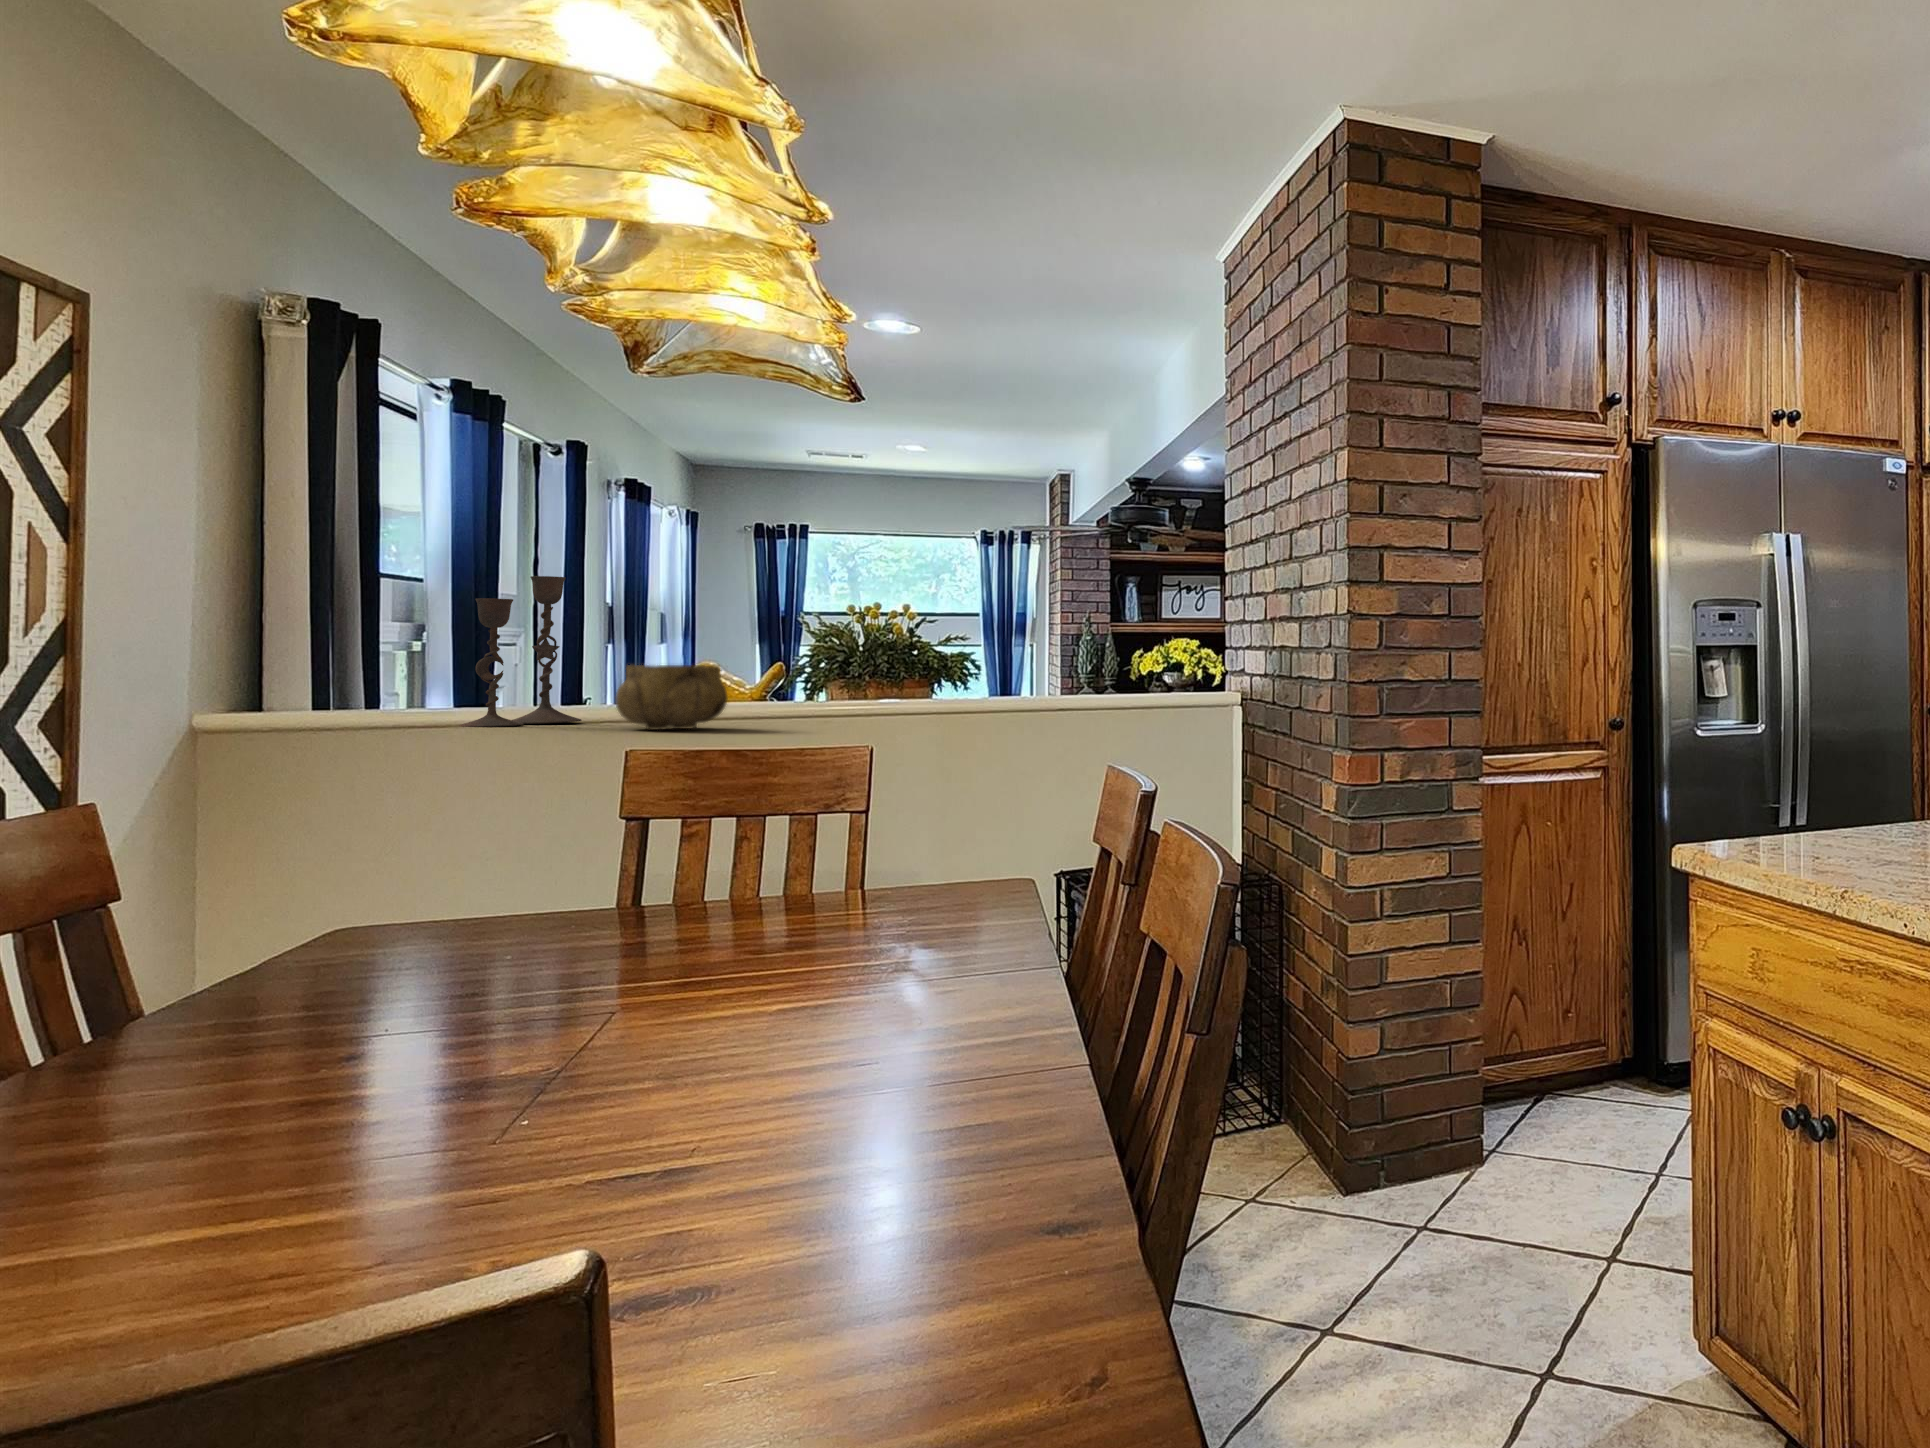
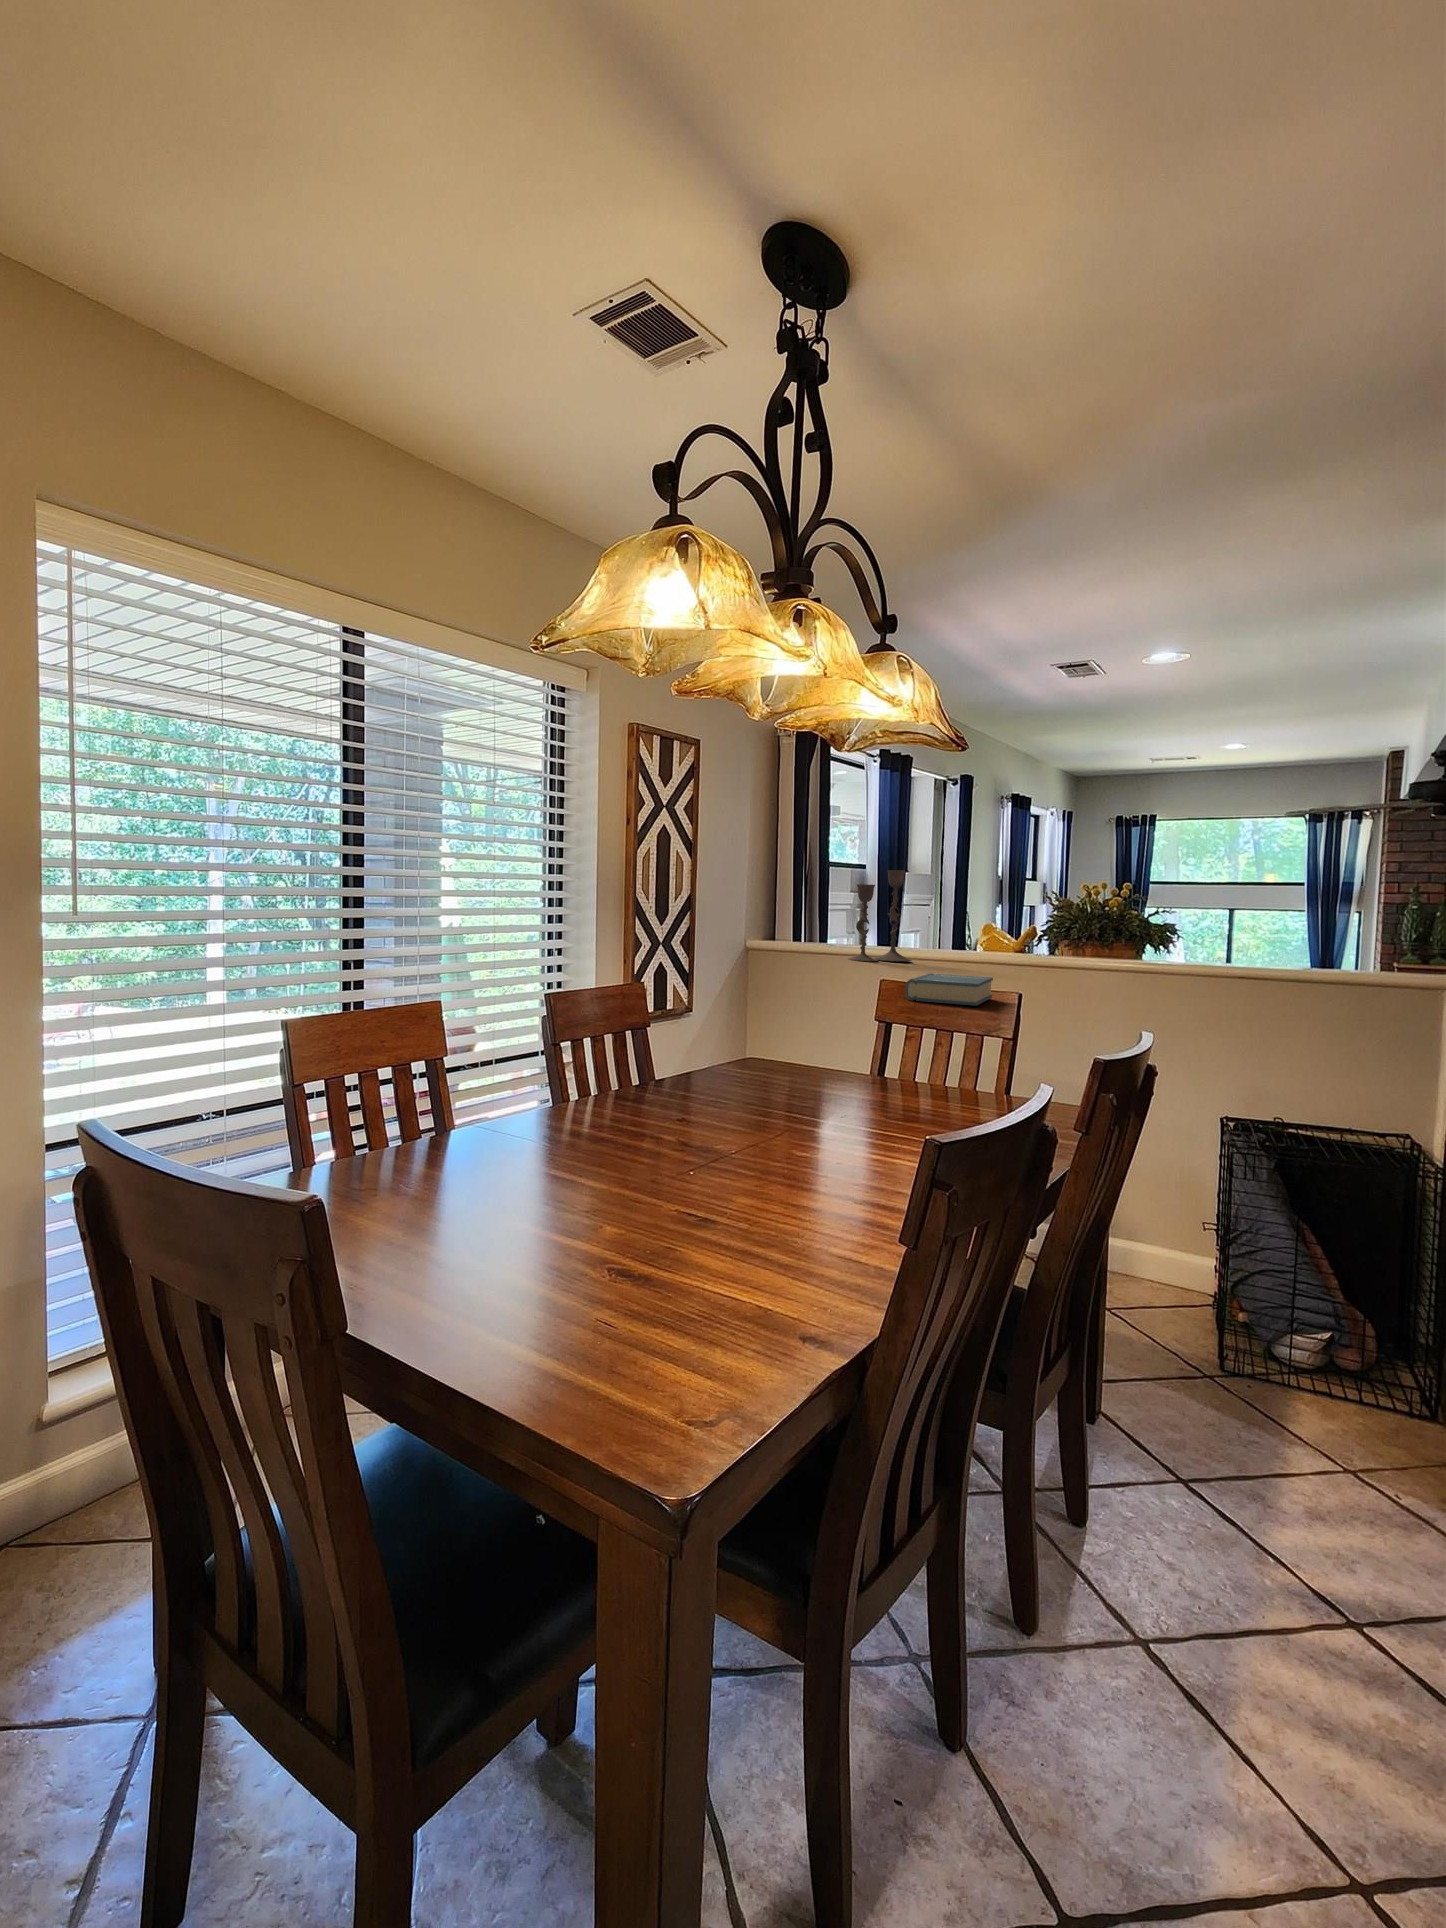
decorative bowl: present [615,665,728,730] -> none [920,928,986,973]
hardback book: none [694,721,814,764] -> present [905,973,993,1006]

